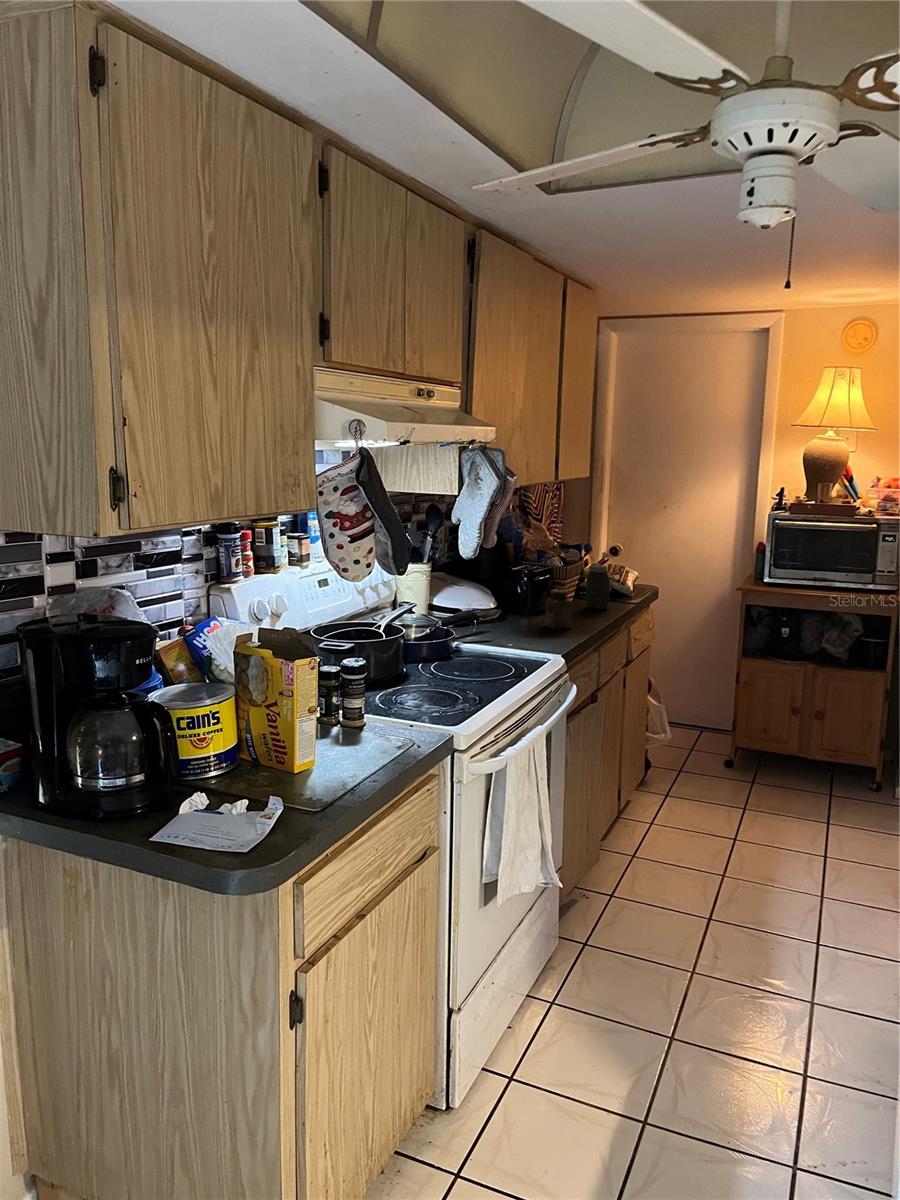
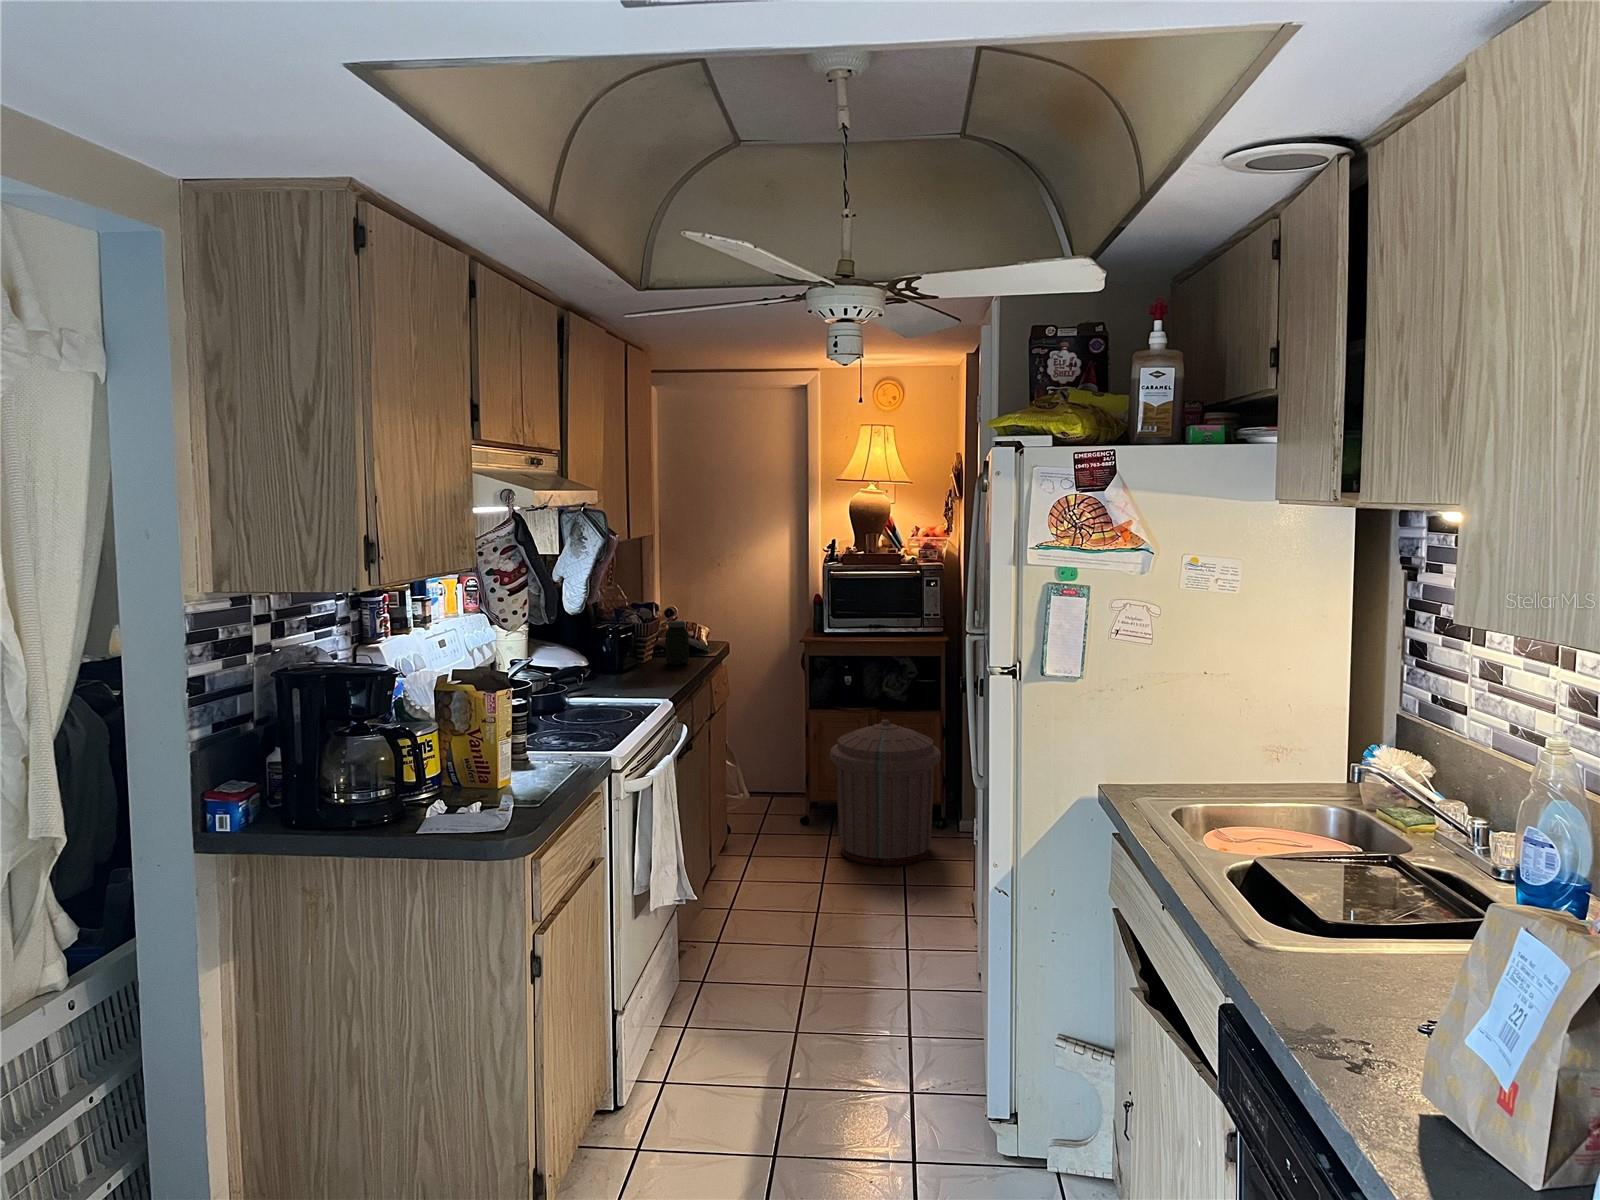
salt shaker: present [545,589,572,629] -> none [636,644,662,683]
trash can: none [757,678,882,831] -> present [830,720,941,866]

